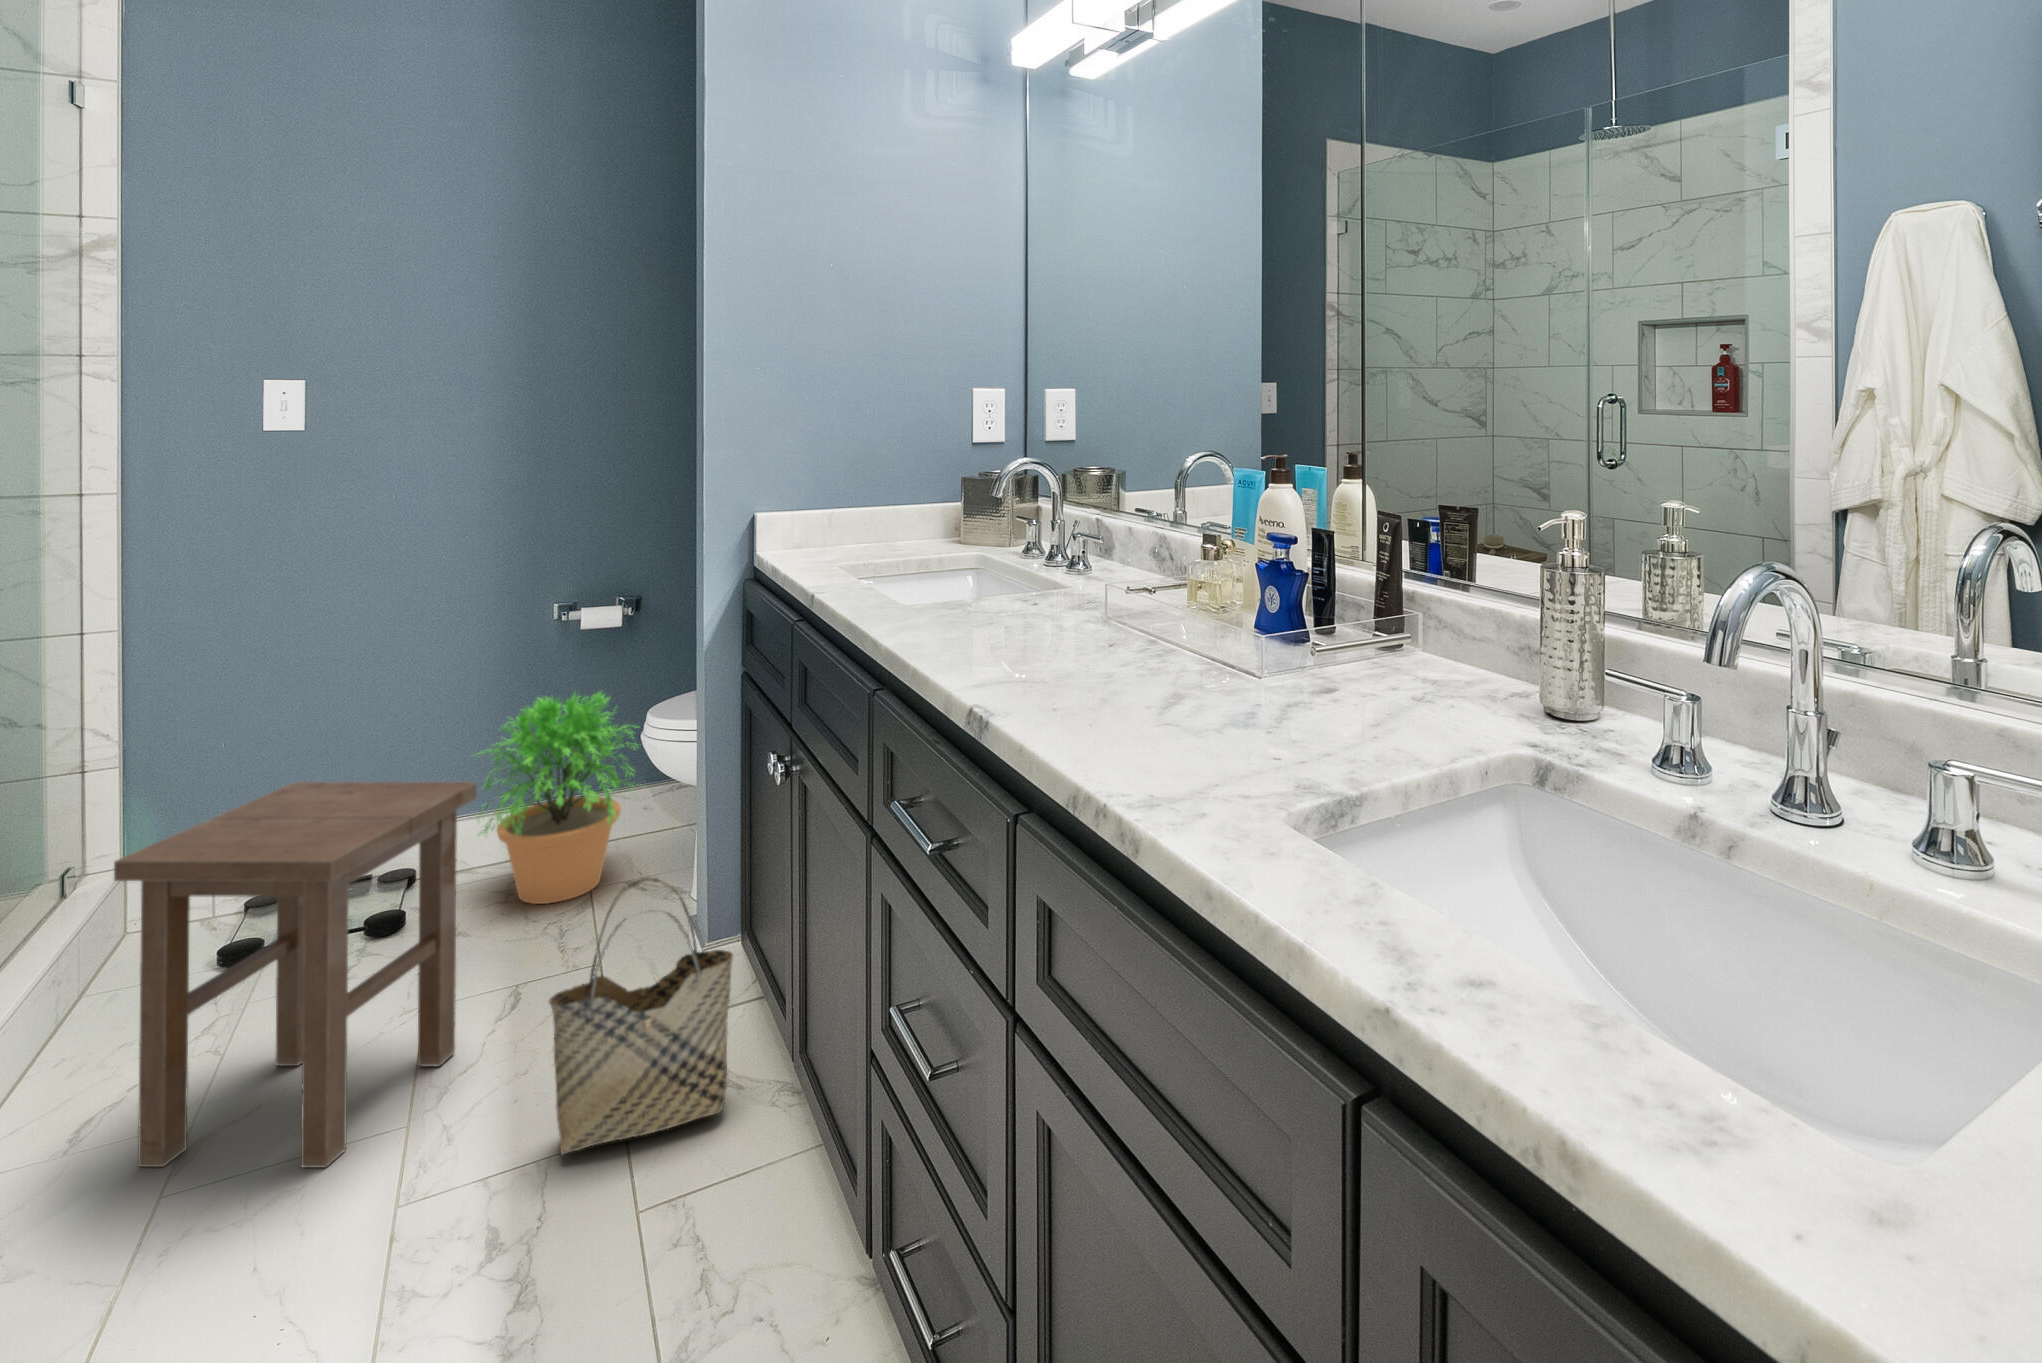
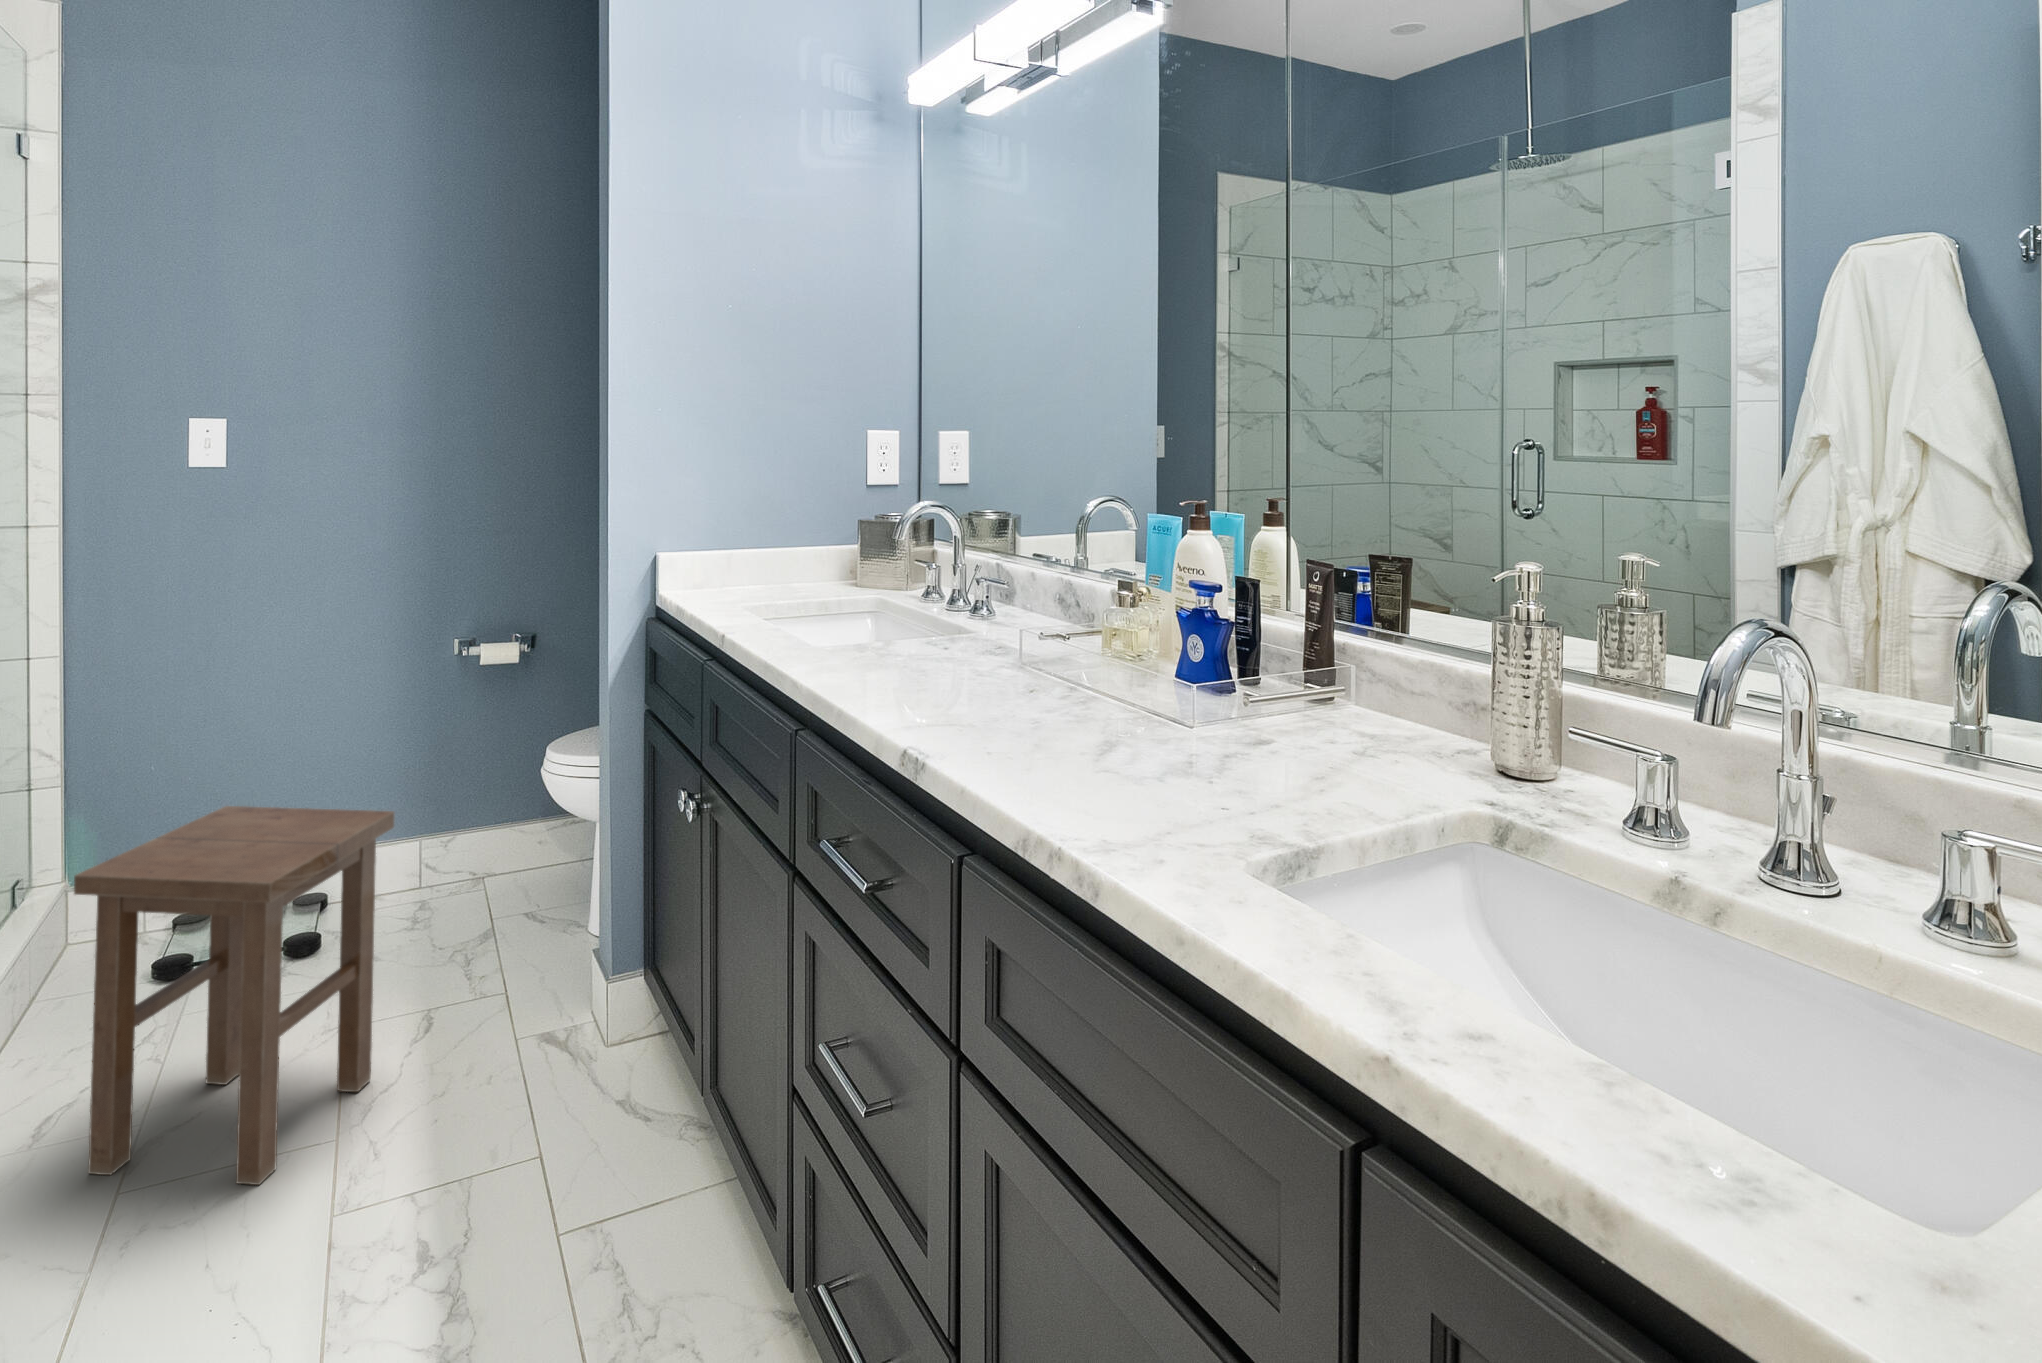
potted plant: present [479,692,637,904] -> none [376,723,542,936]
woven basket: present [549,878,733,1154] -> none [467,912,641,1186]

